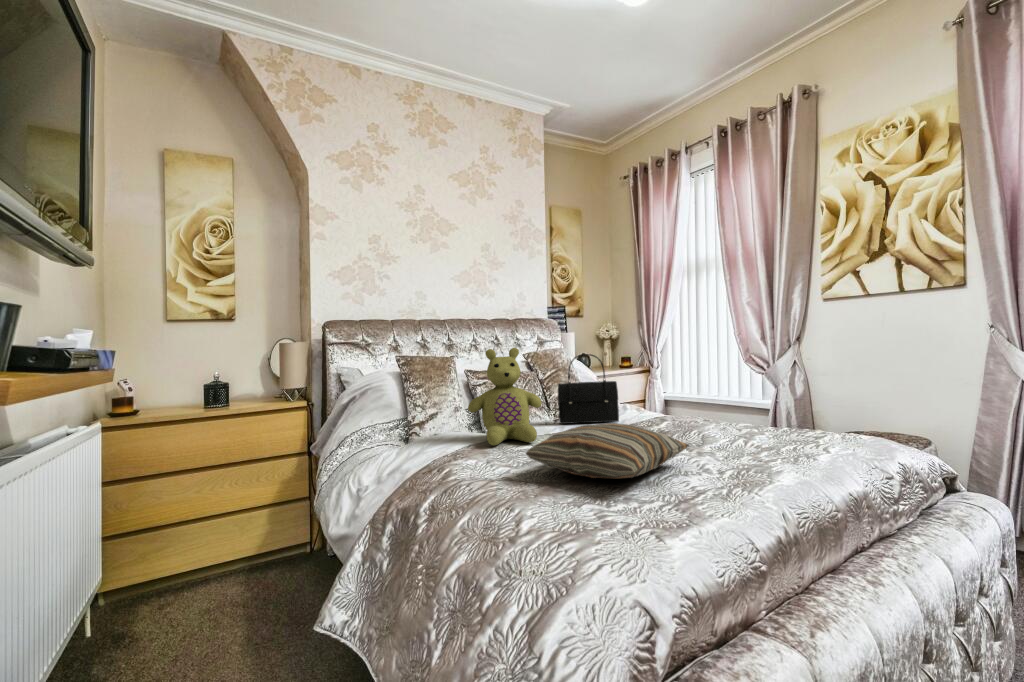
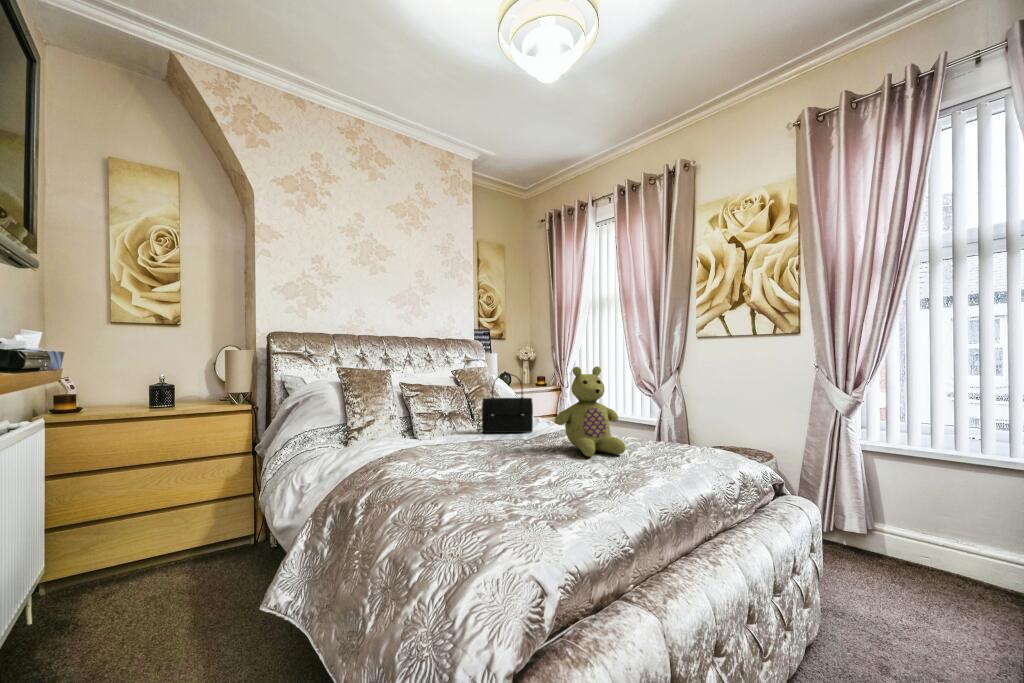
stuffed bear: present [468,348,542,445] -> present [555,366,626,457]
pillow: present [526,423,689,479] -> none [451,435,585,480]

